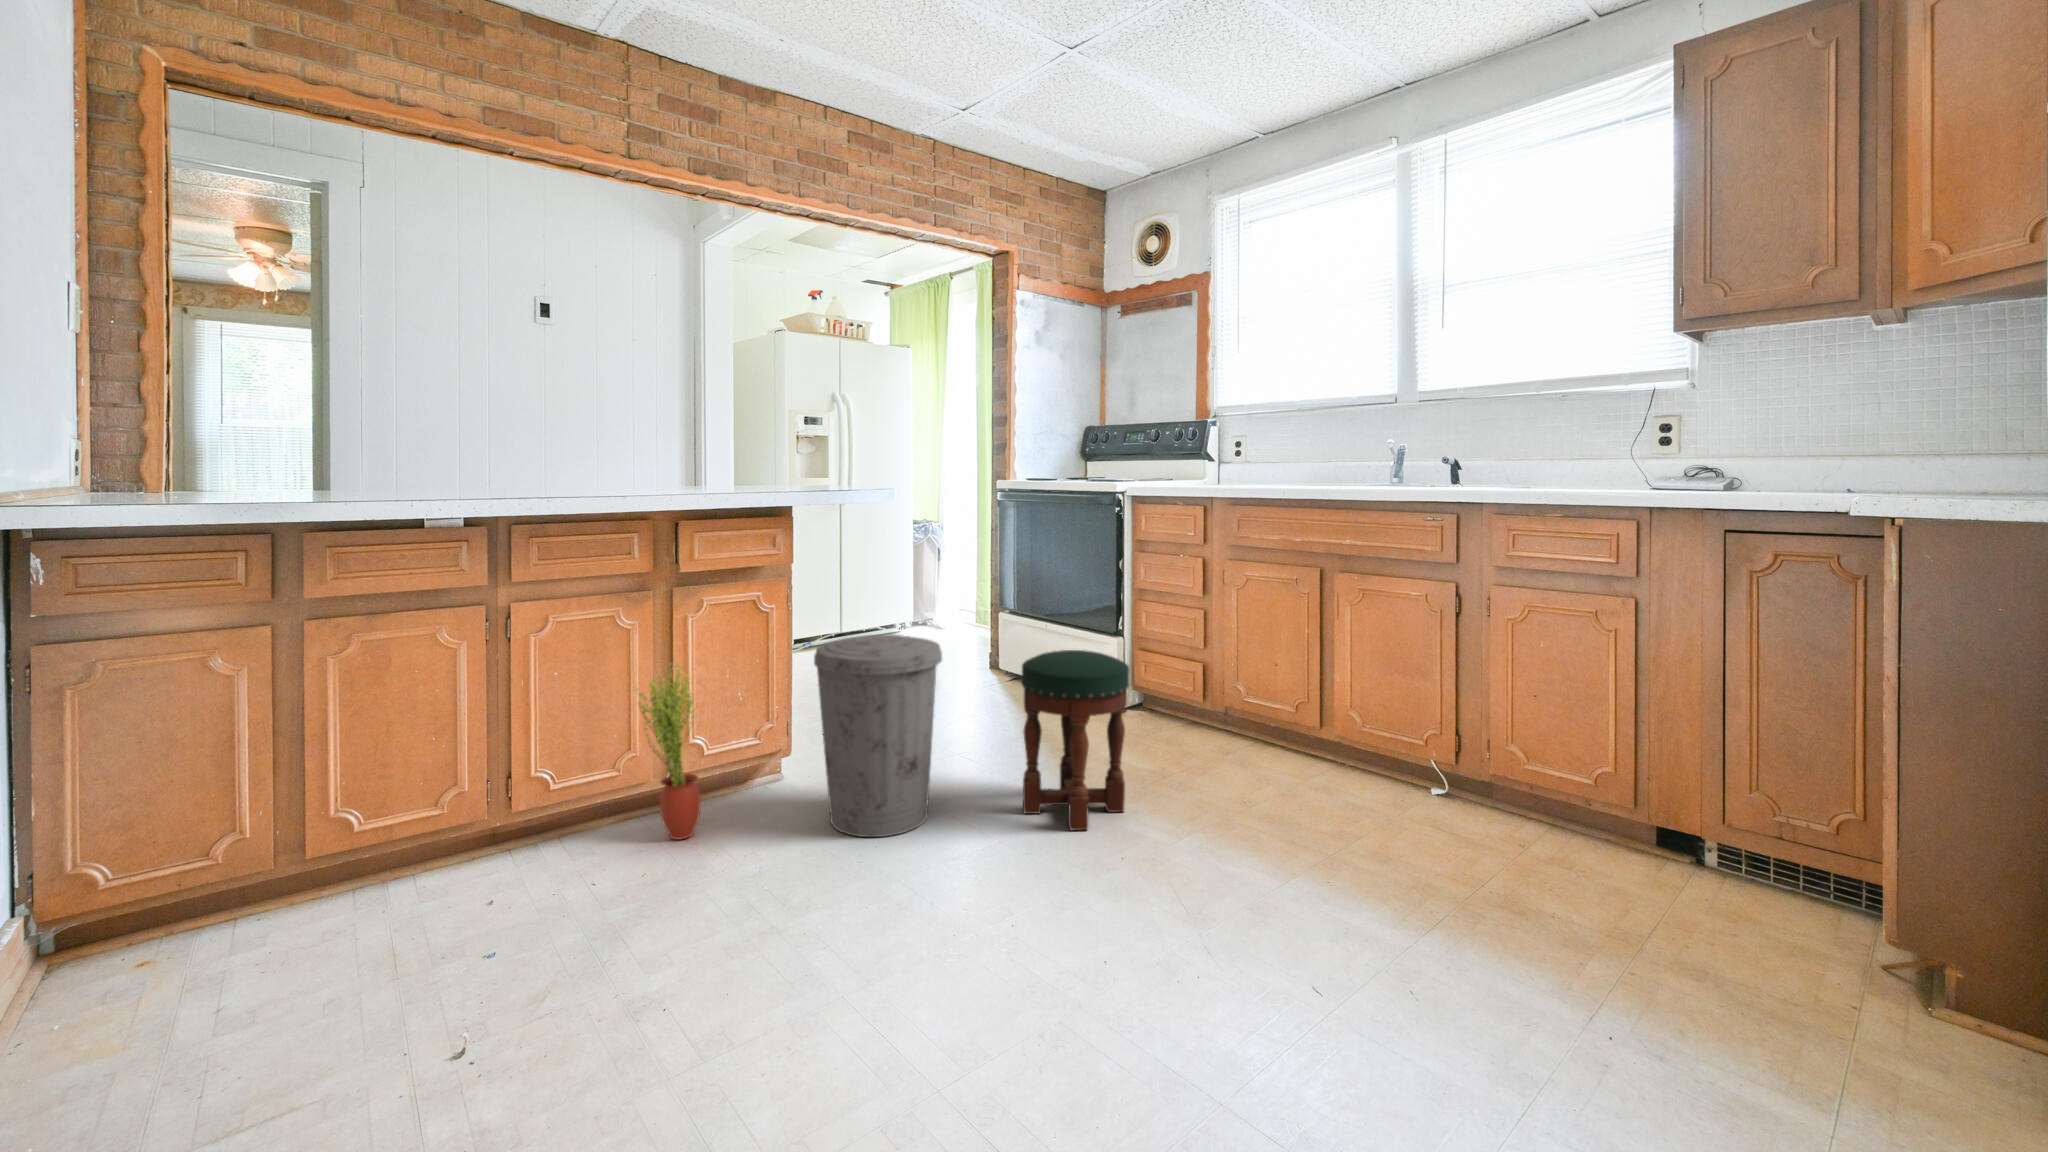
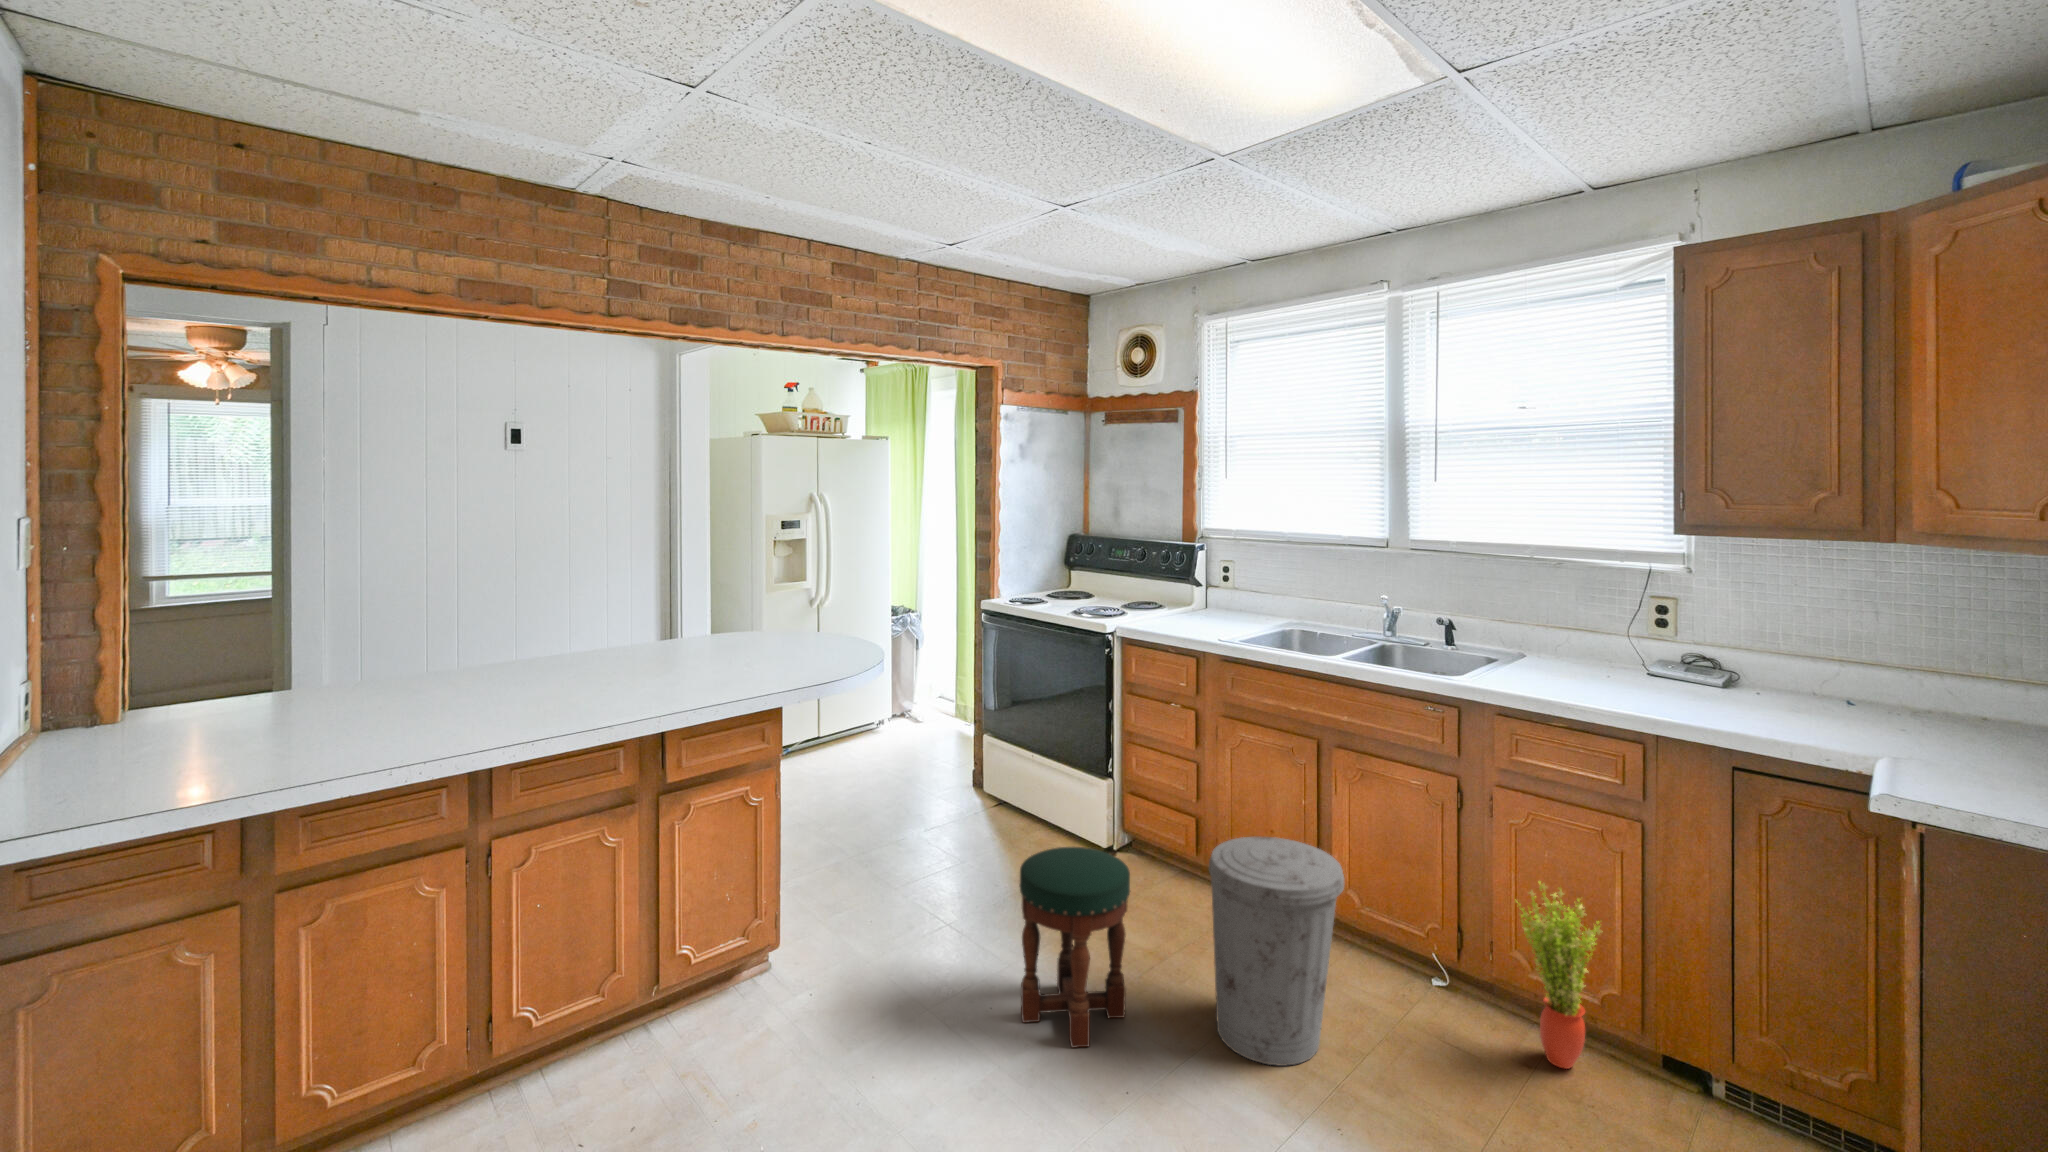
trash can: present [814,635,942,837] -> present [1209,837,1344,1066]
potted plant: present [634,663,701,840] -> present [1517,884,1601,1069]

